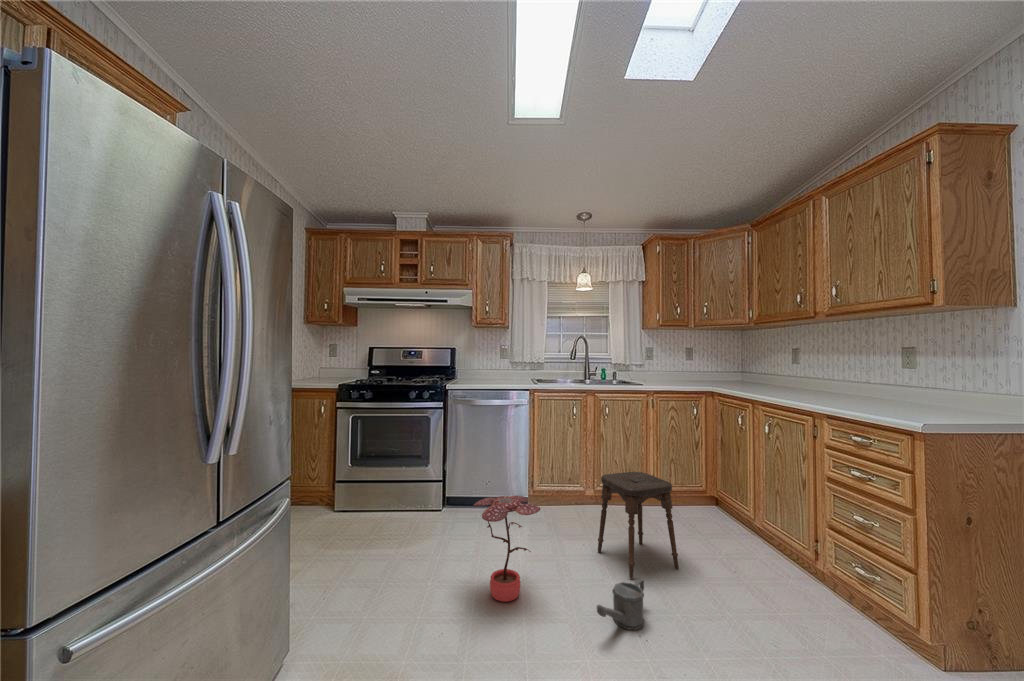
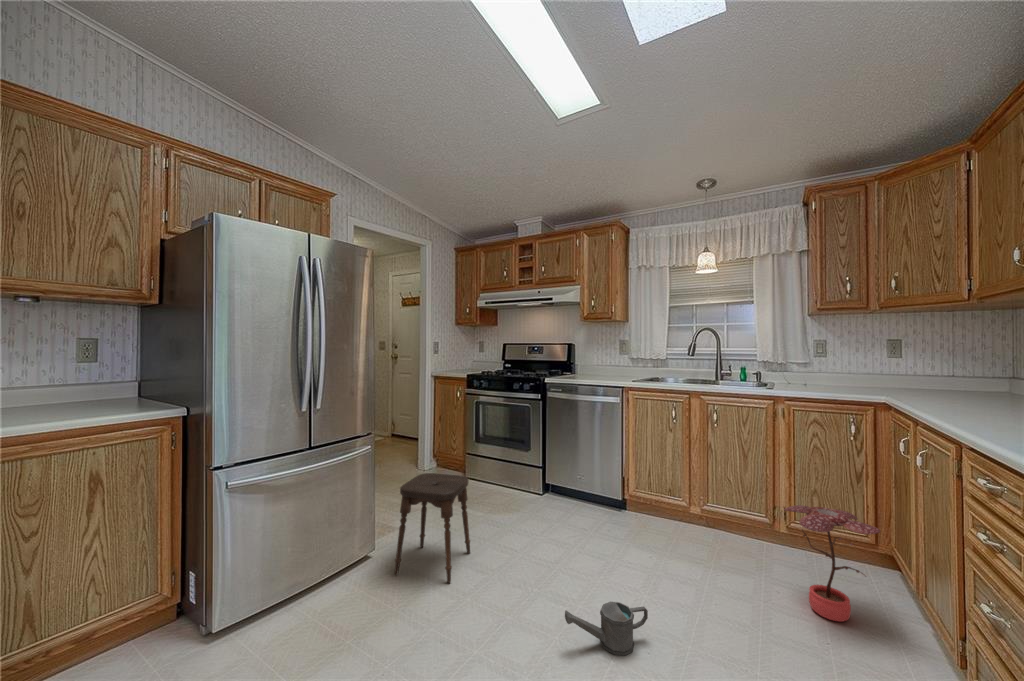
stool: present [598,472,679,578] -> present [394,473,470,583]
potted plant: present [473,495,541,602] -> present [784,505,880,622]

